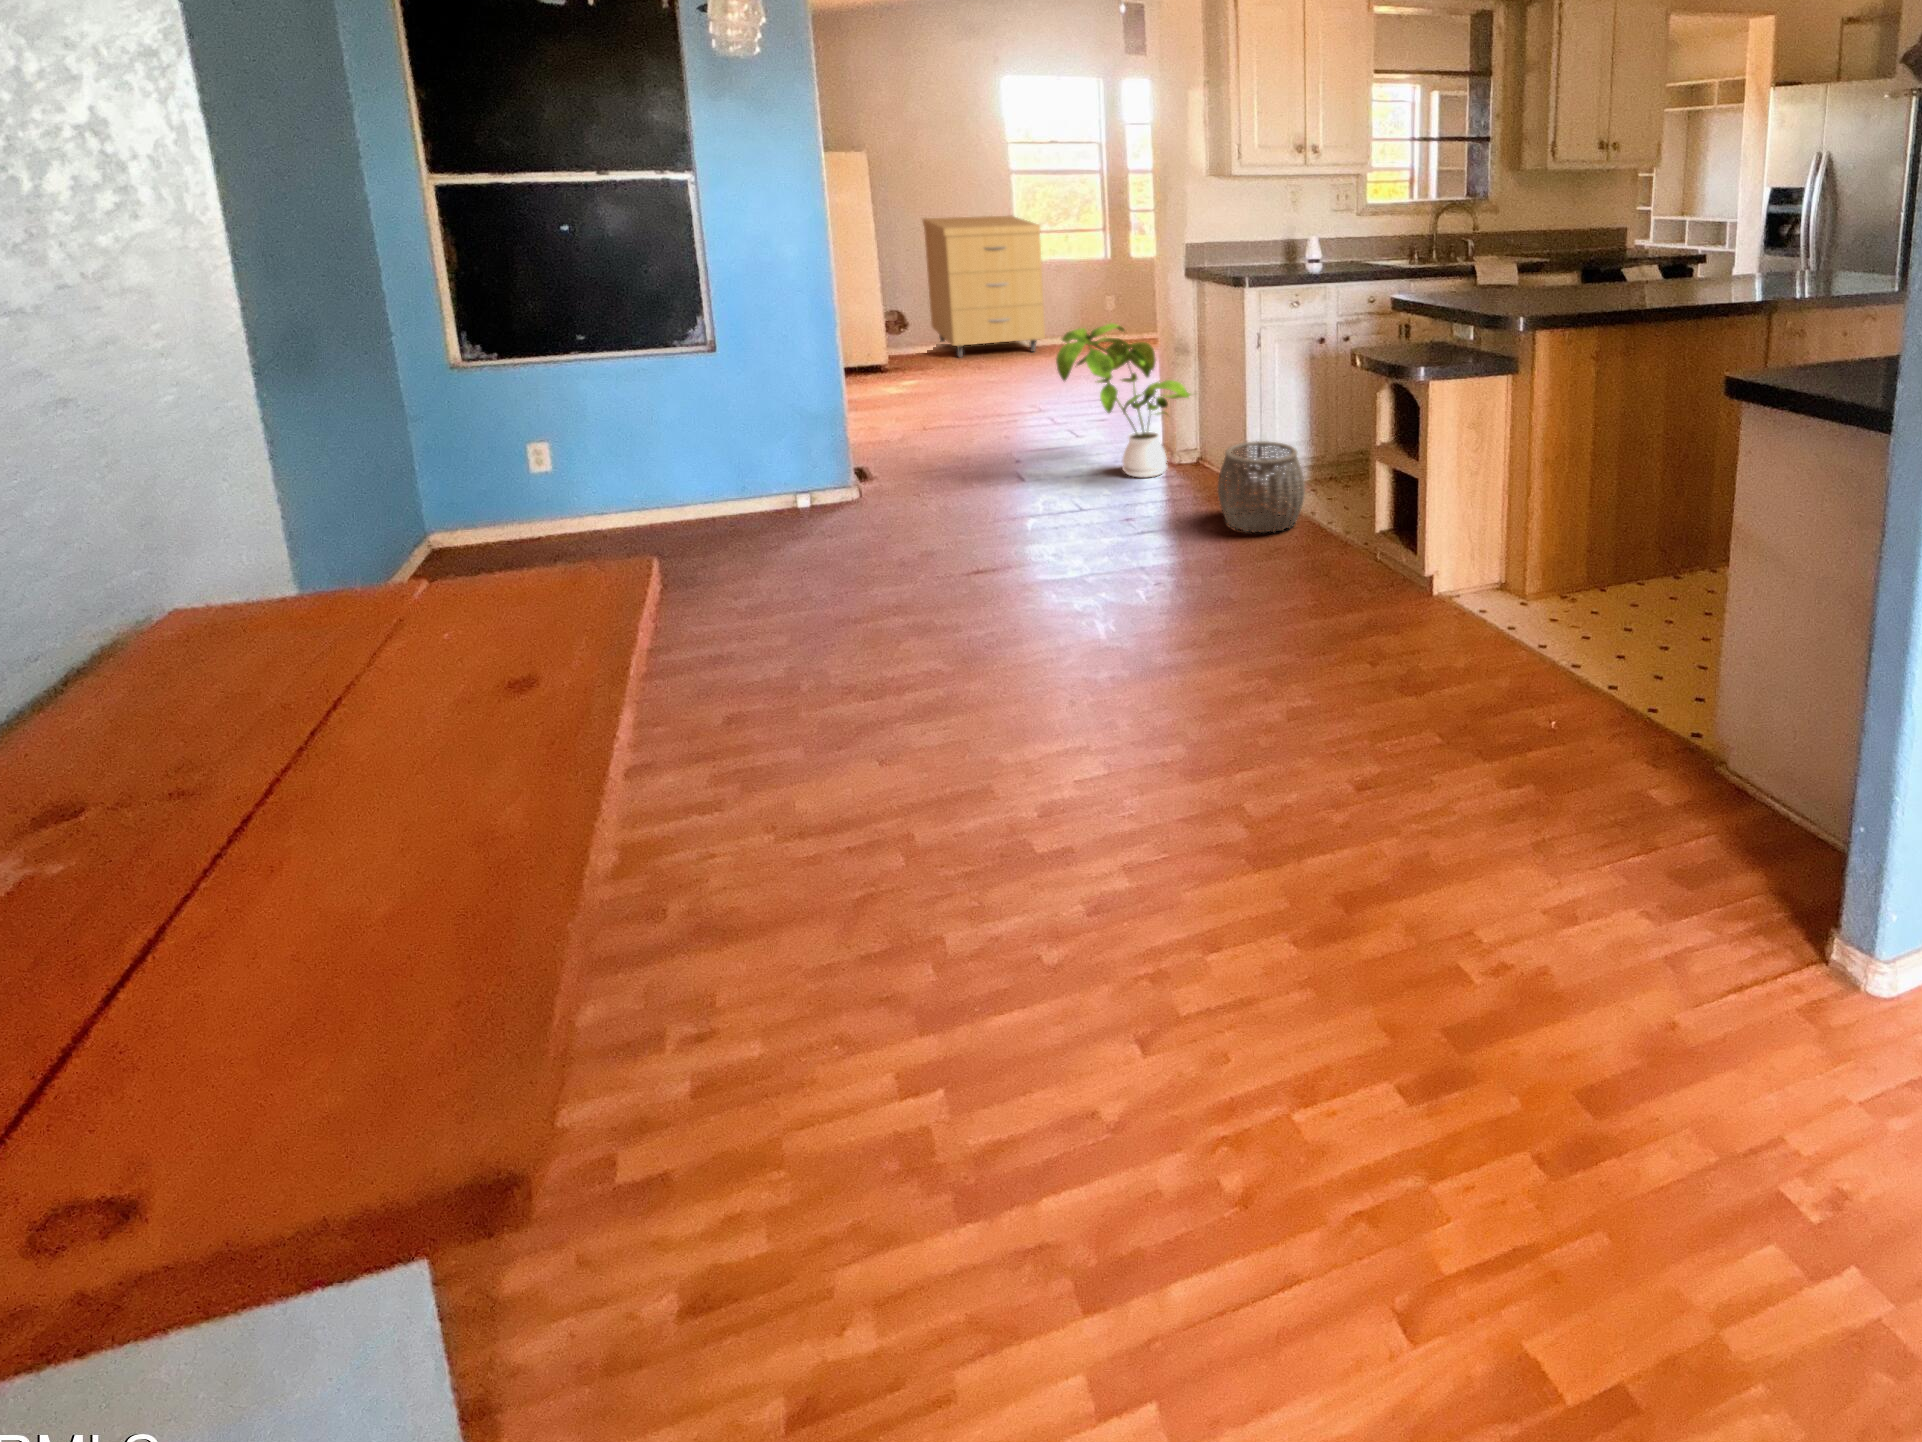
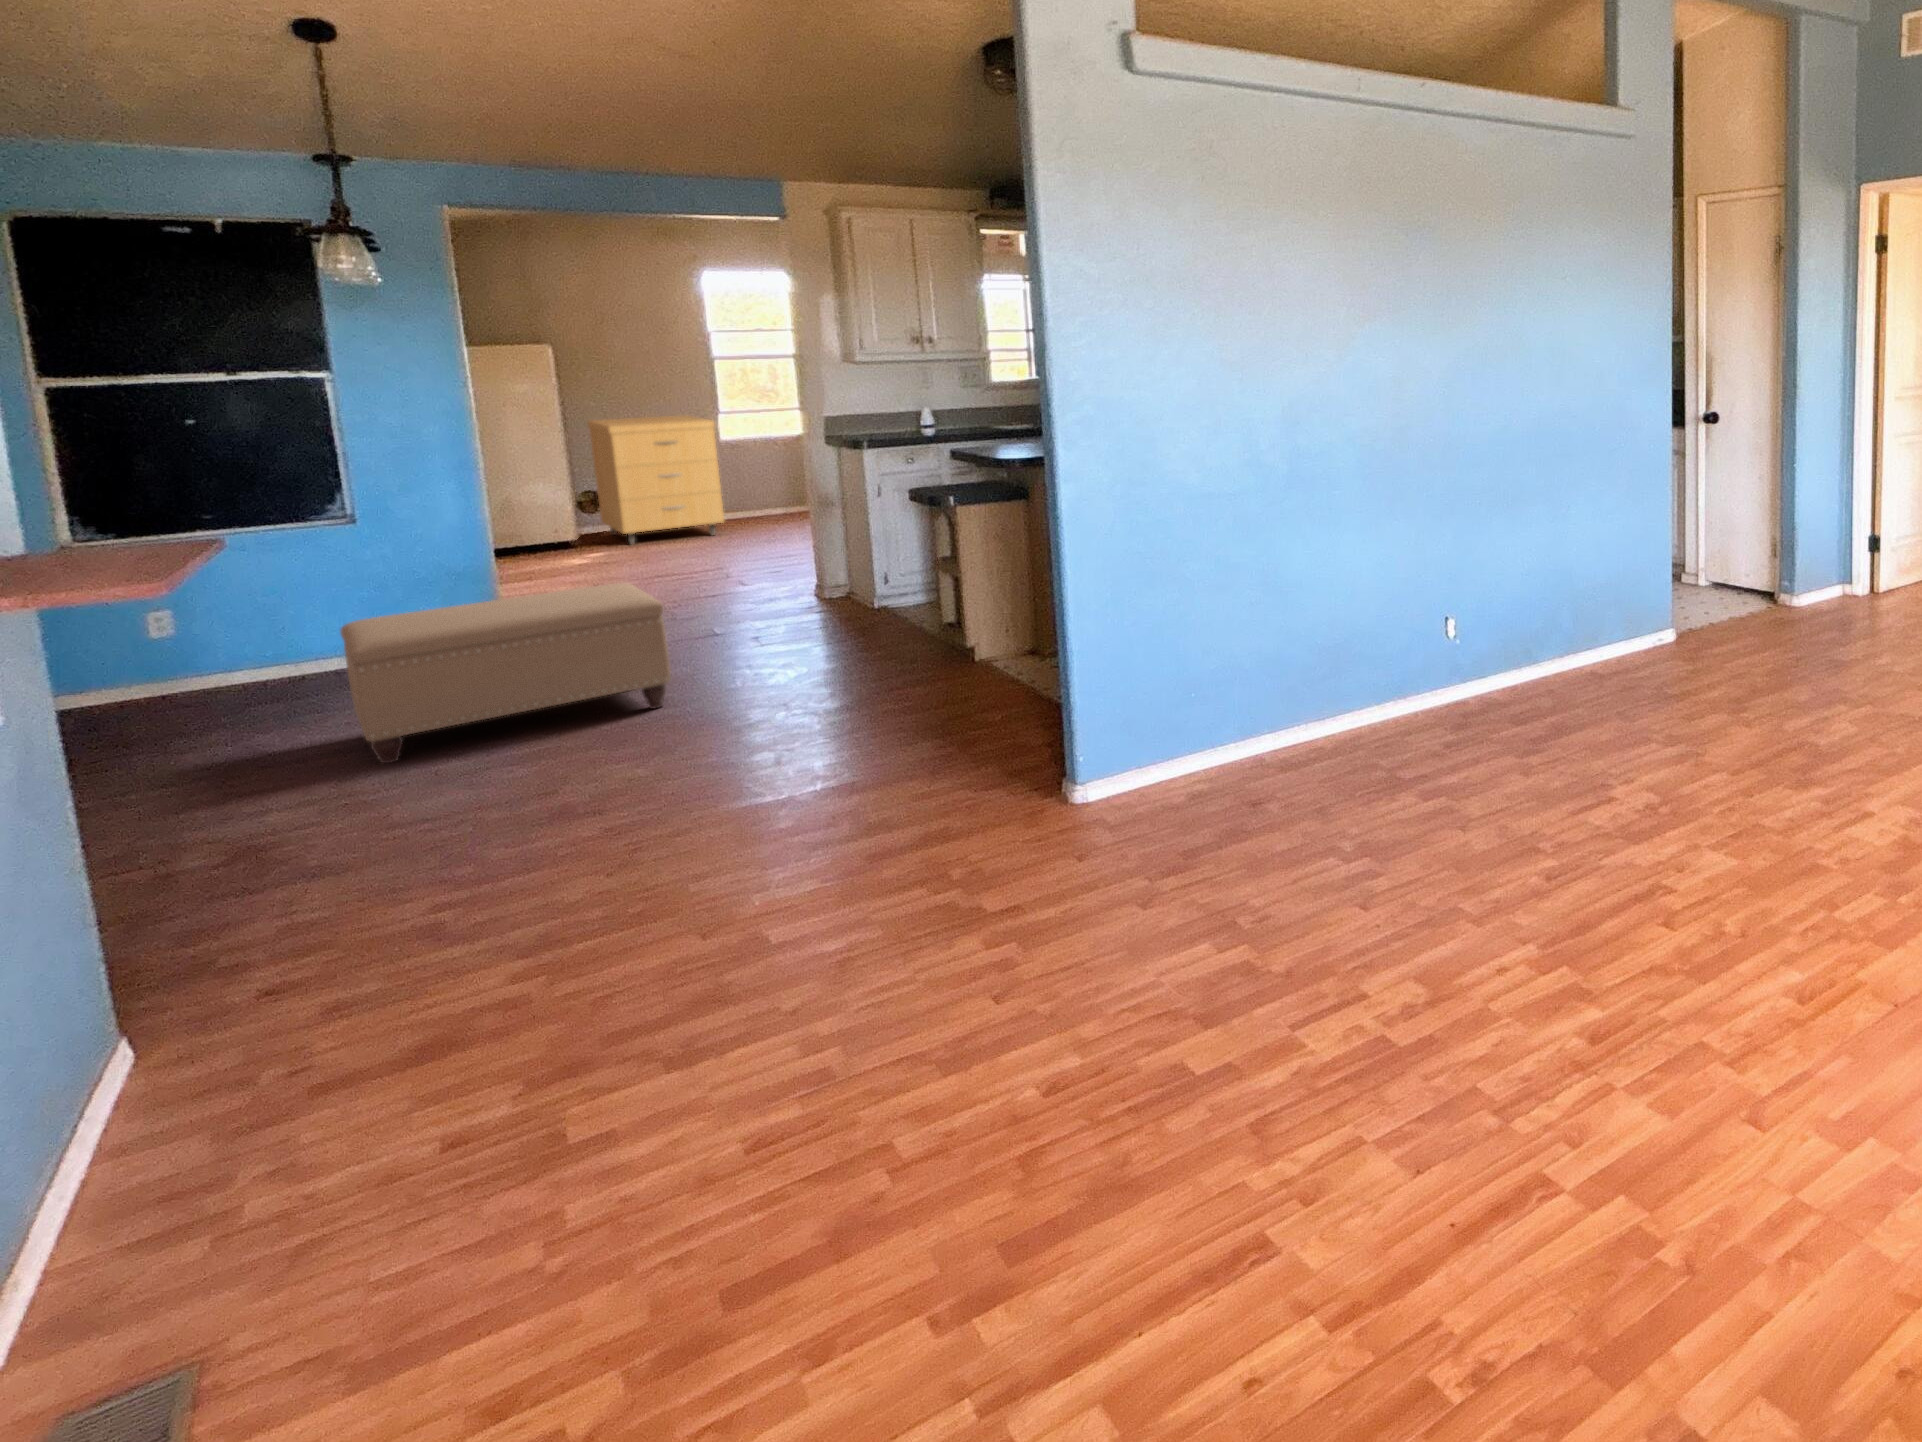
house plant: present [1056,323,1191,478] -> none [705,483,839,606]
woven basket: present [1218,441,1305,533] -> none [847,560,924,628]
ottoman: none [691,475,1044,720] -> present [340,583,671,763]

